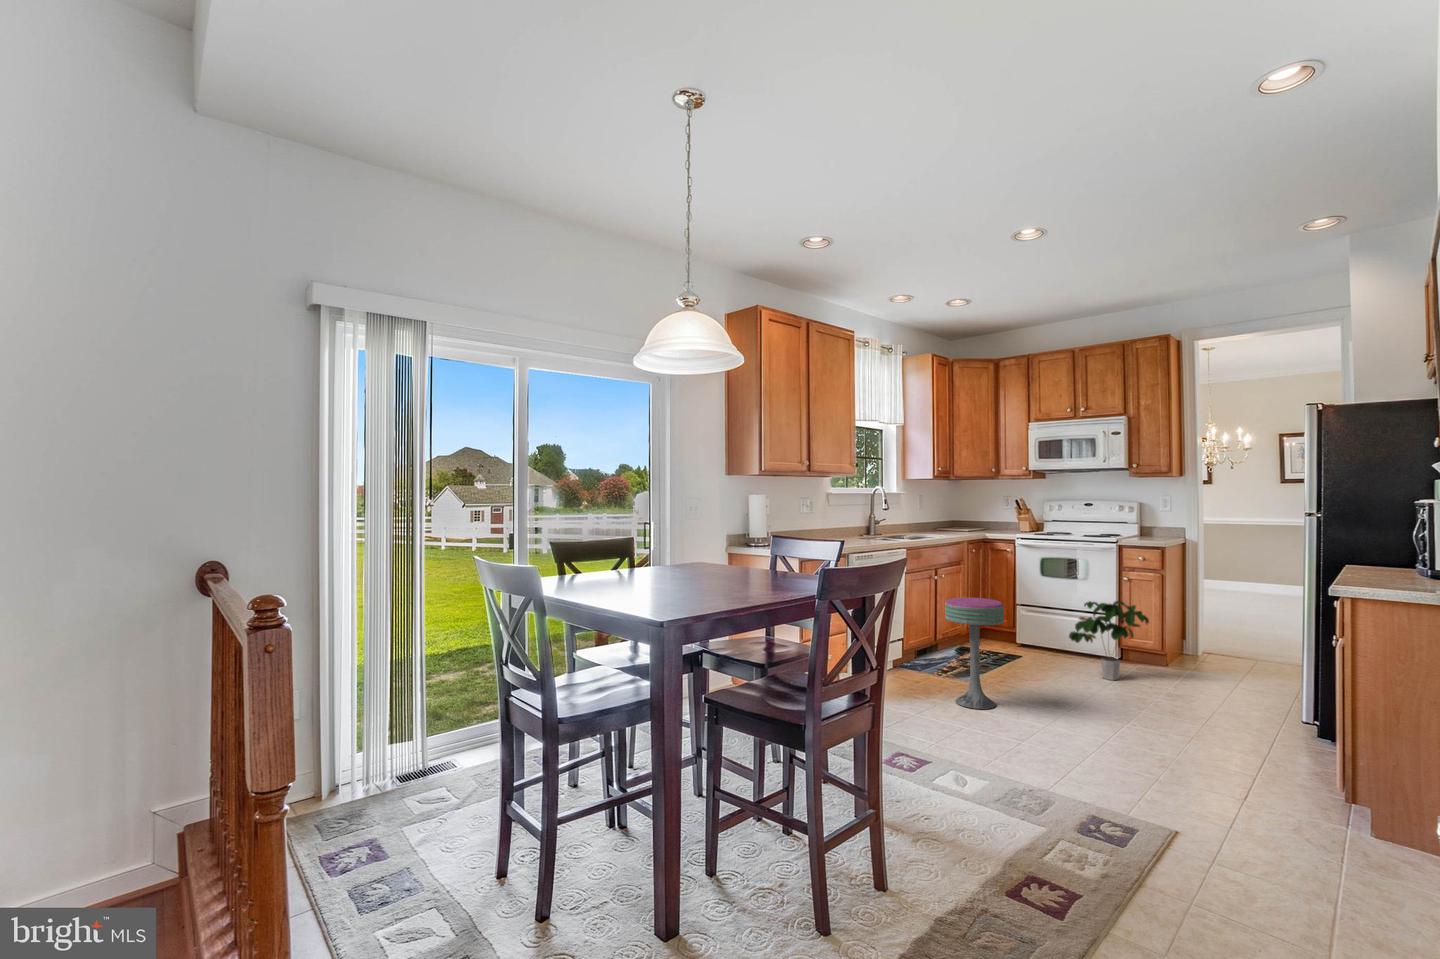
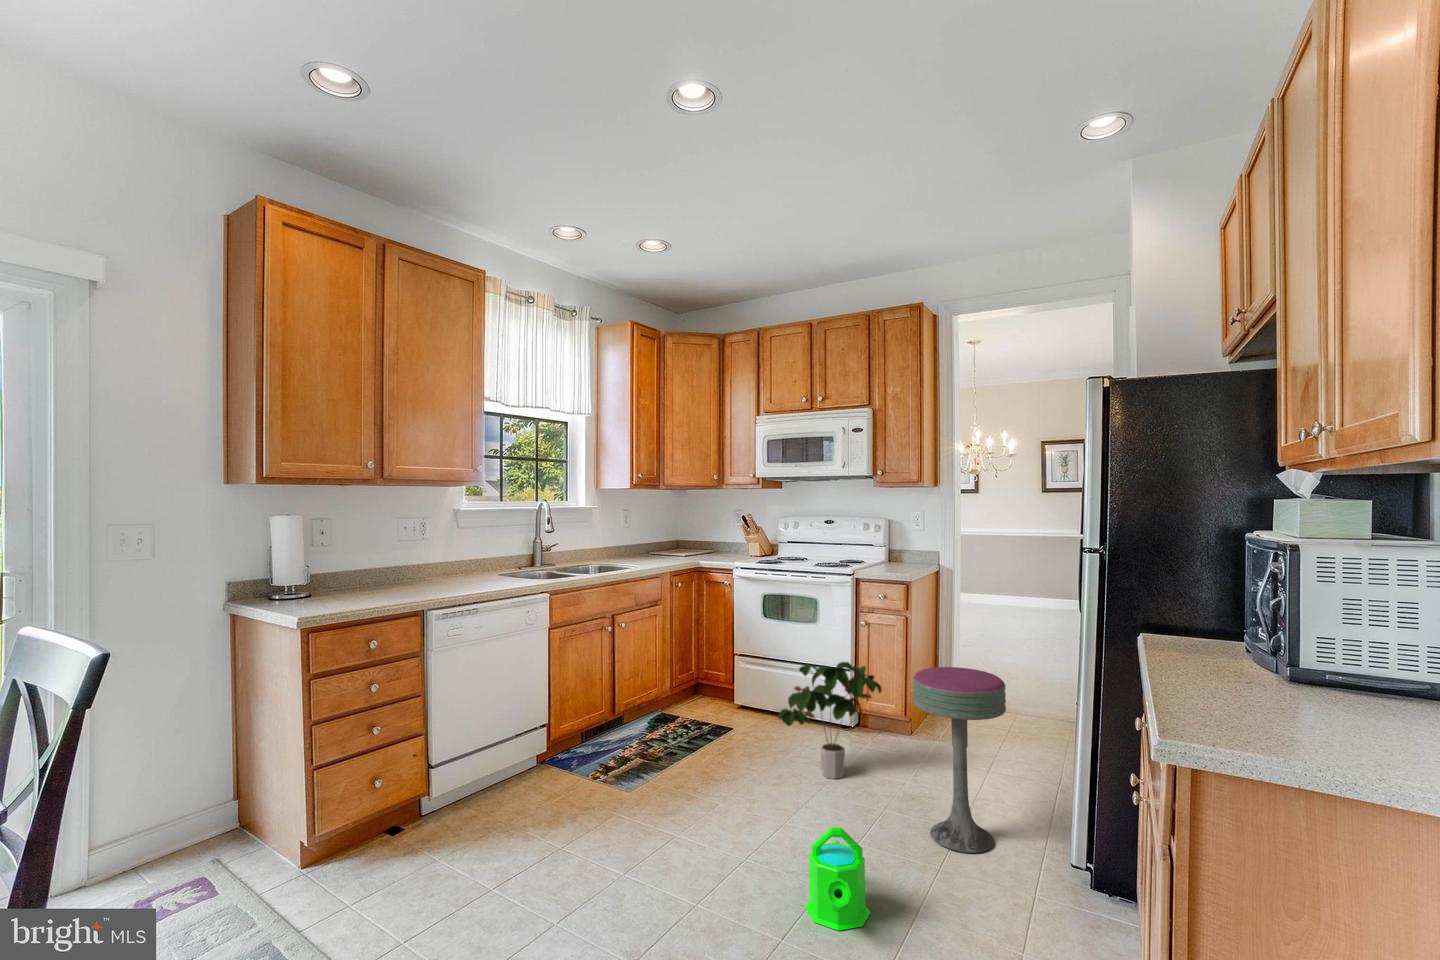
bar stool: present [945,597,1004,709] -> present [913,667,1006,853]
watering can: none [1117,680,1162,735] -> present [805,827,871,931]

